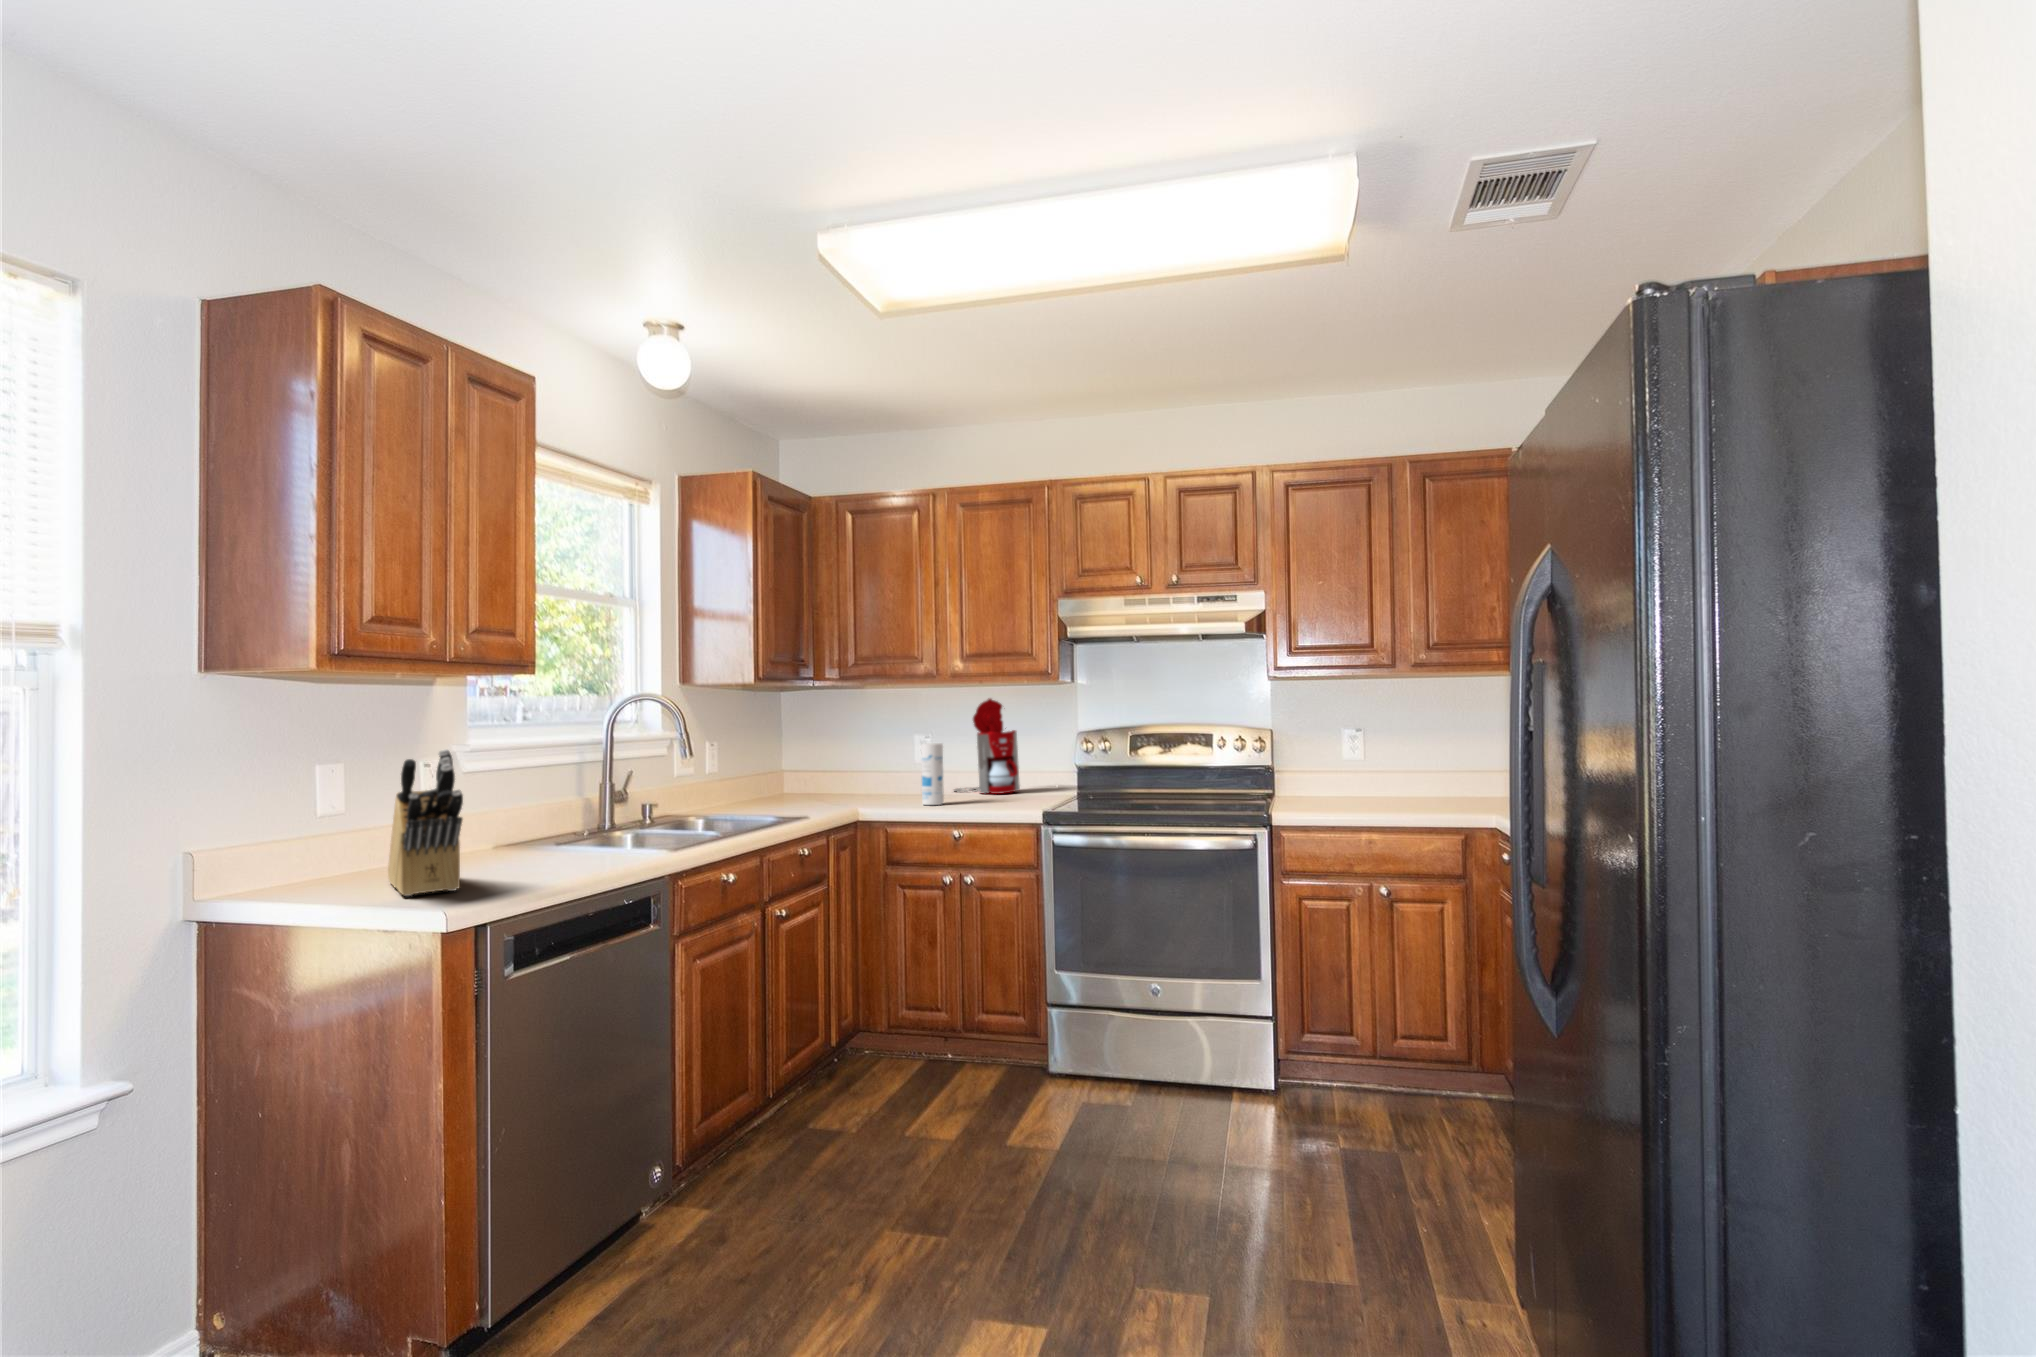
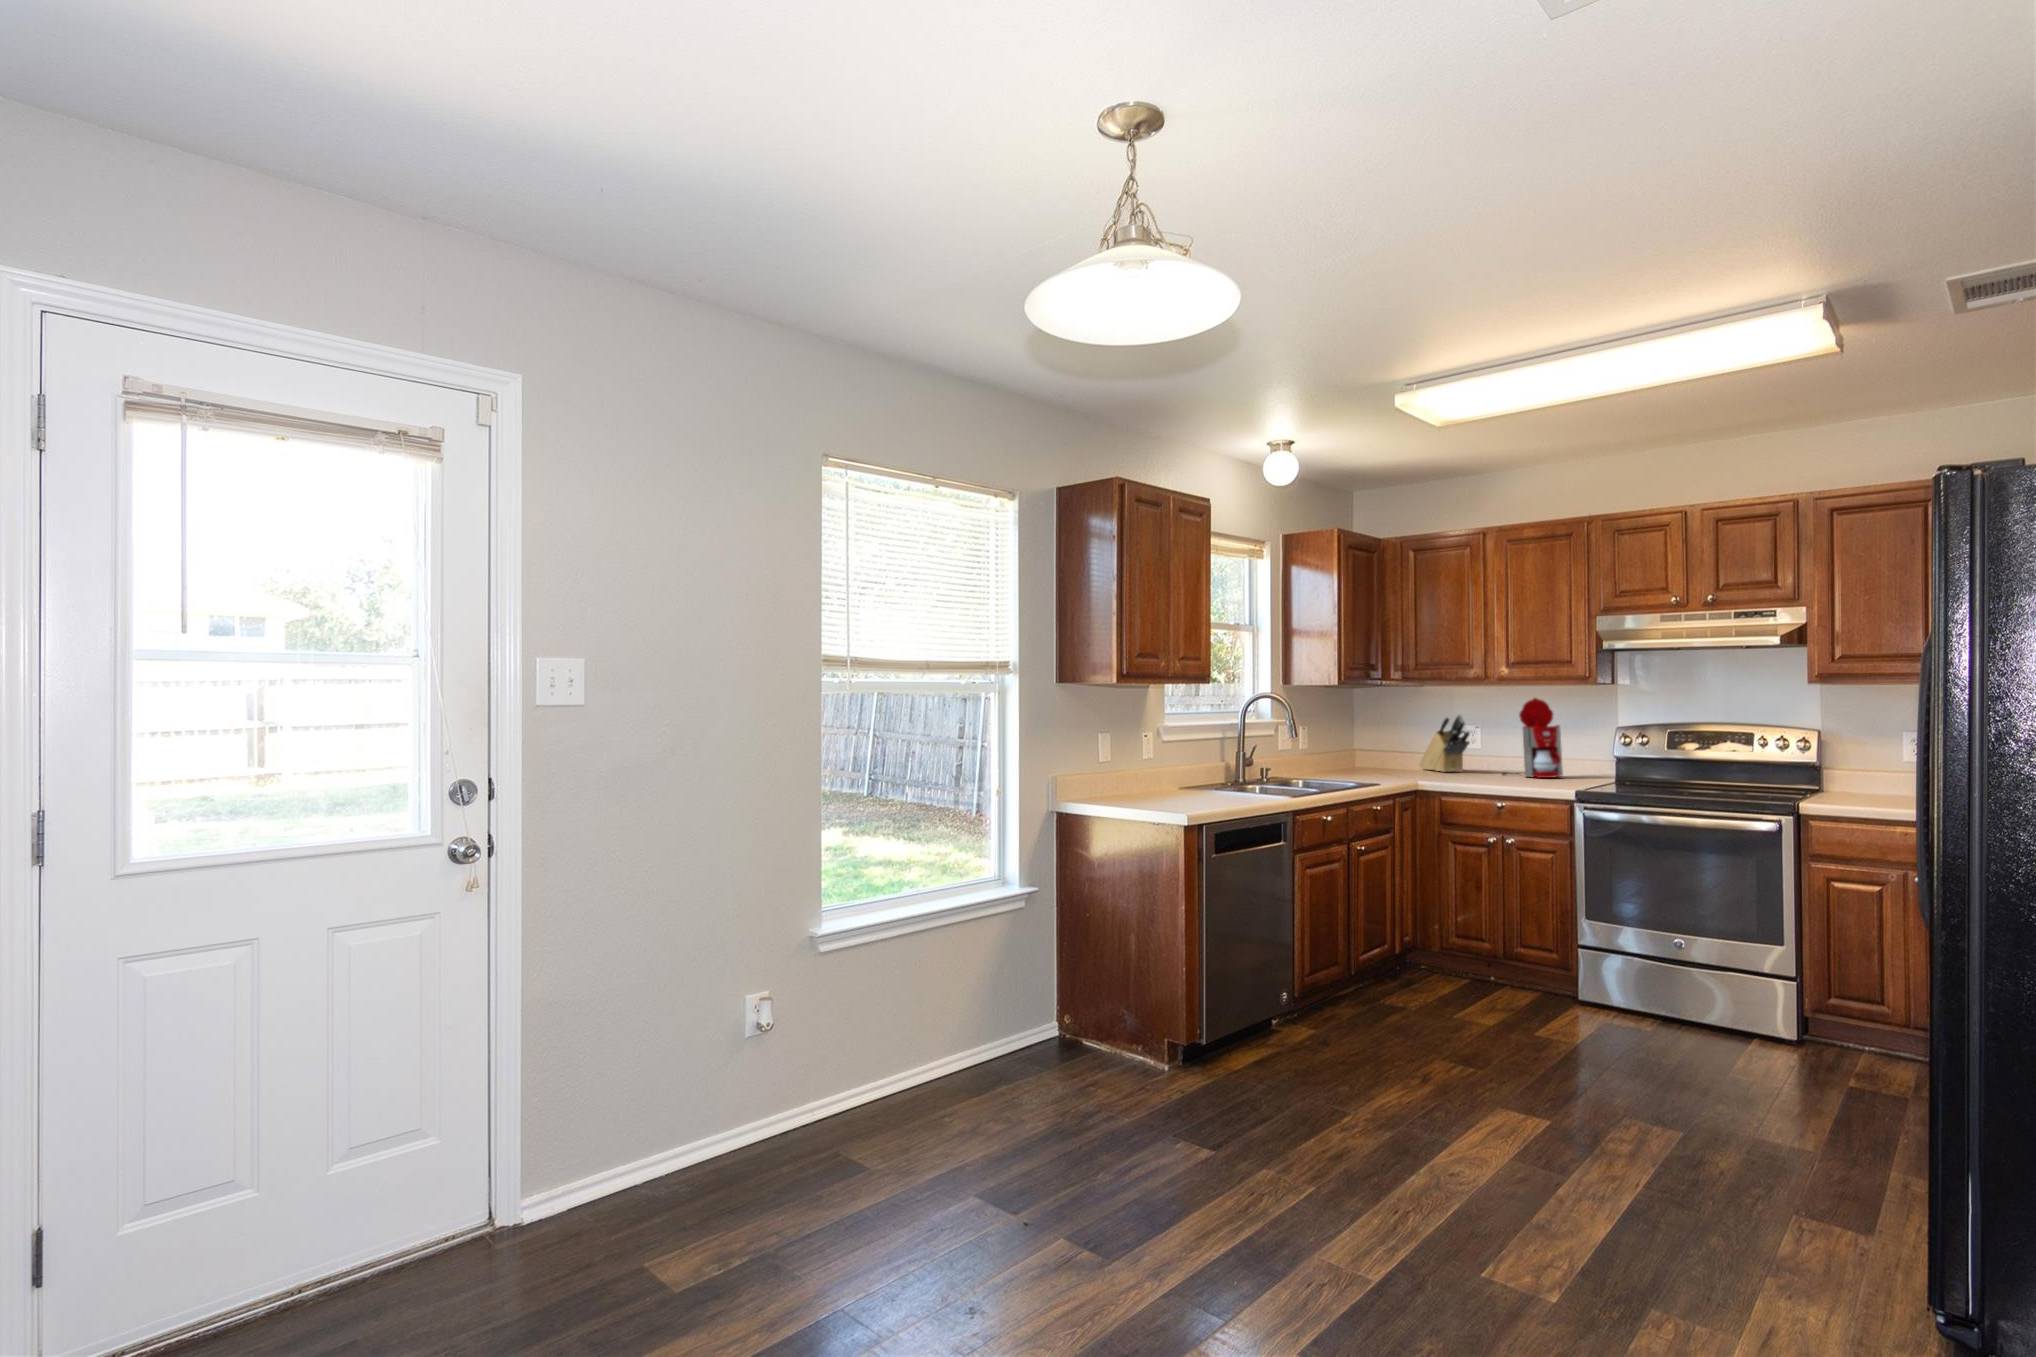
canister: present [921,743,944,805] -> none [1471,734,1490,783]
knife block: present [388,749,463,896] -> present [1420,714,1470,772]

